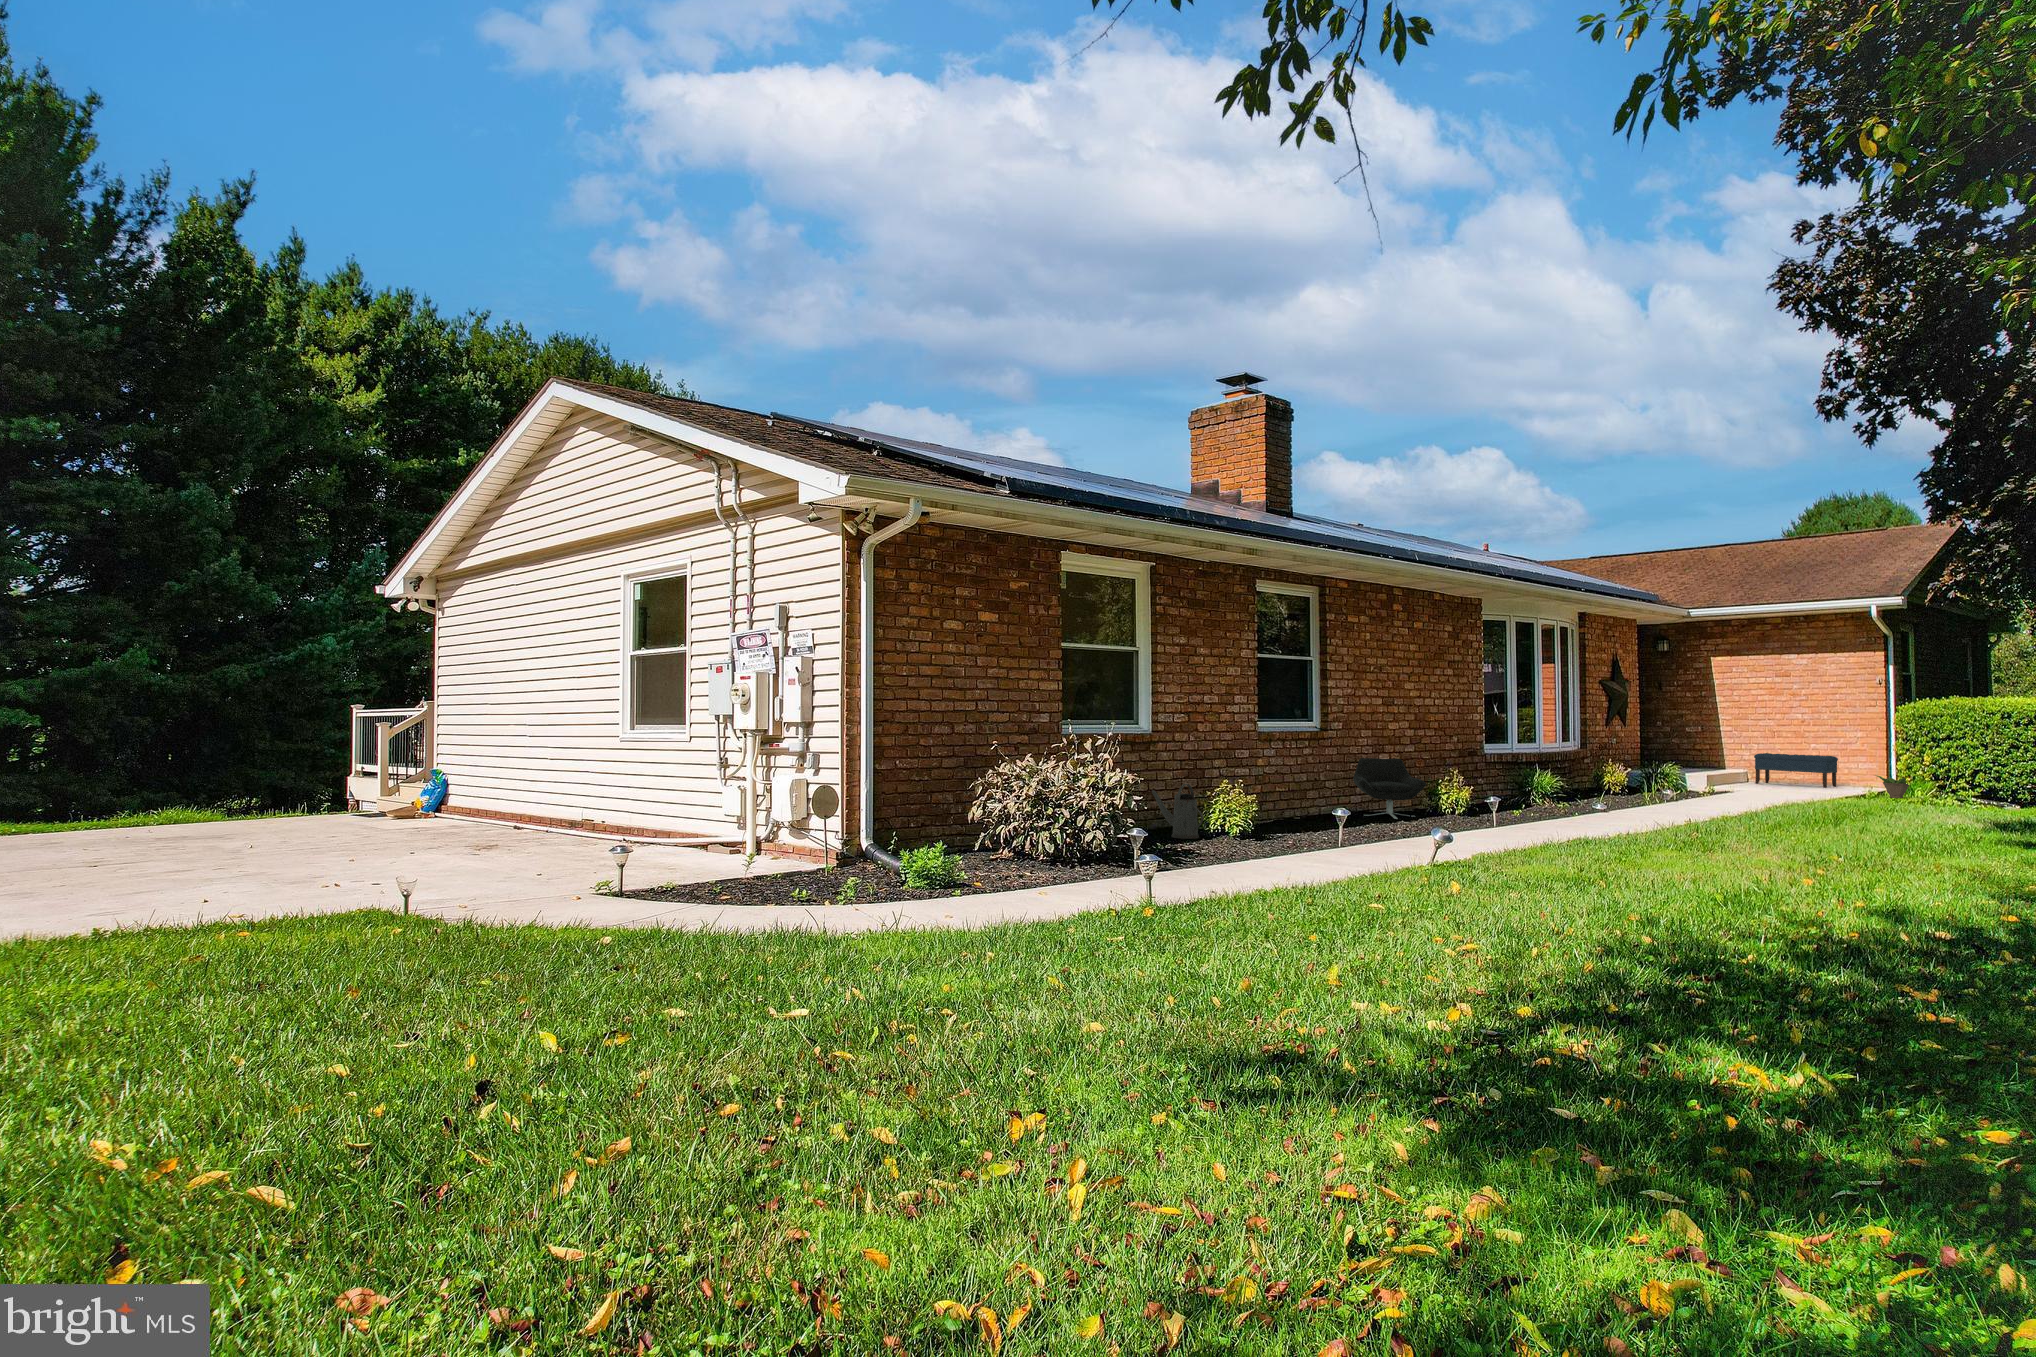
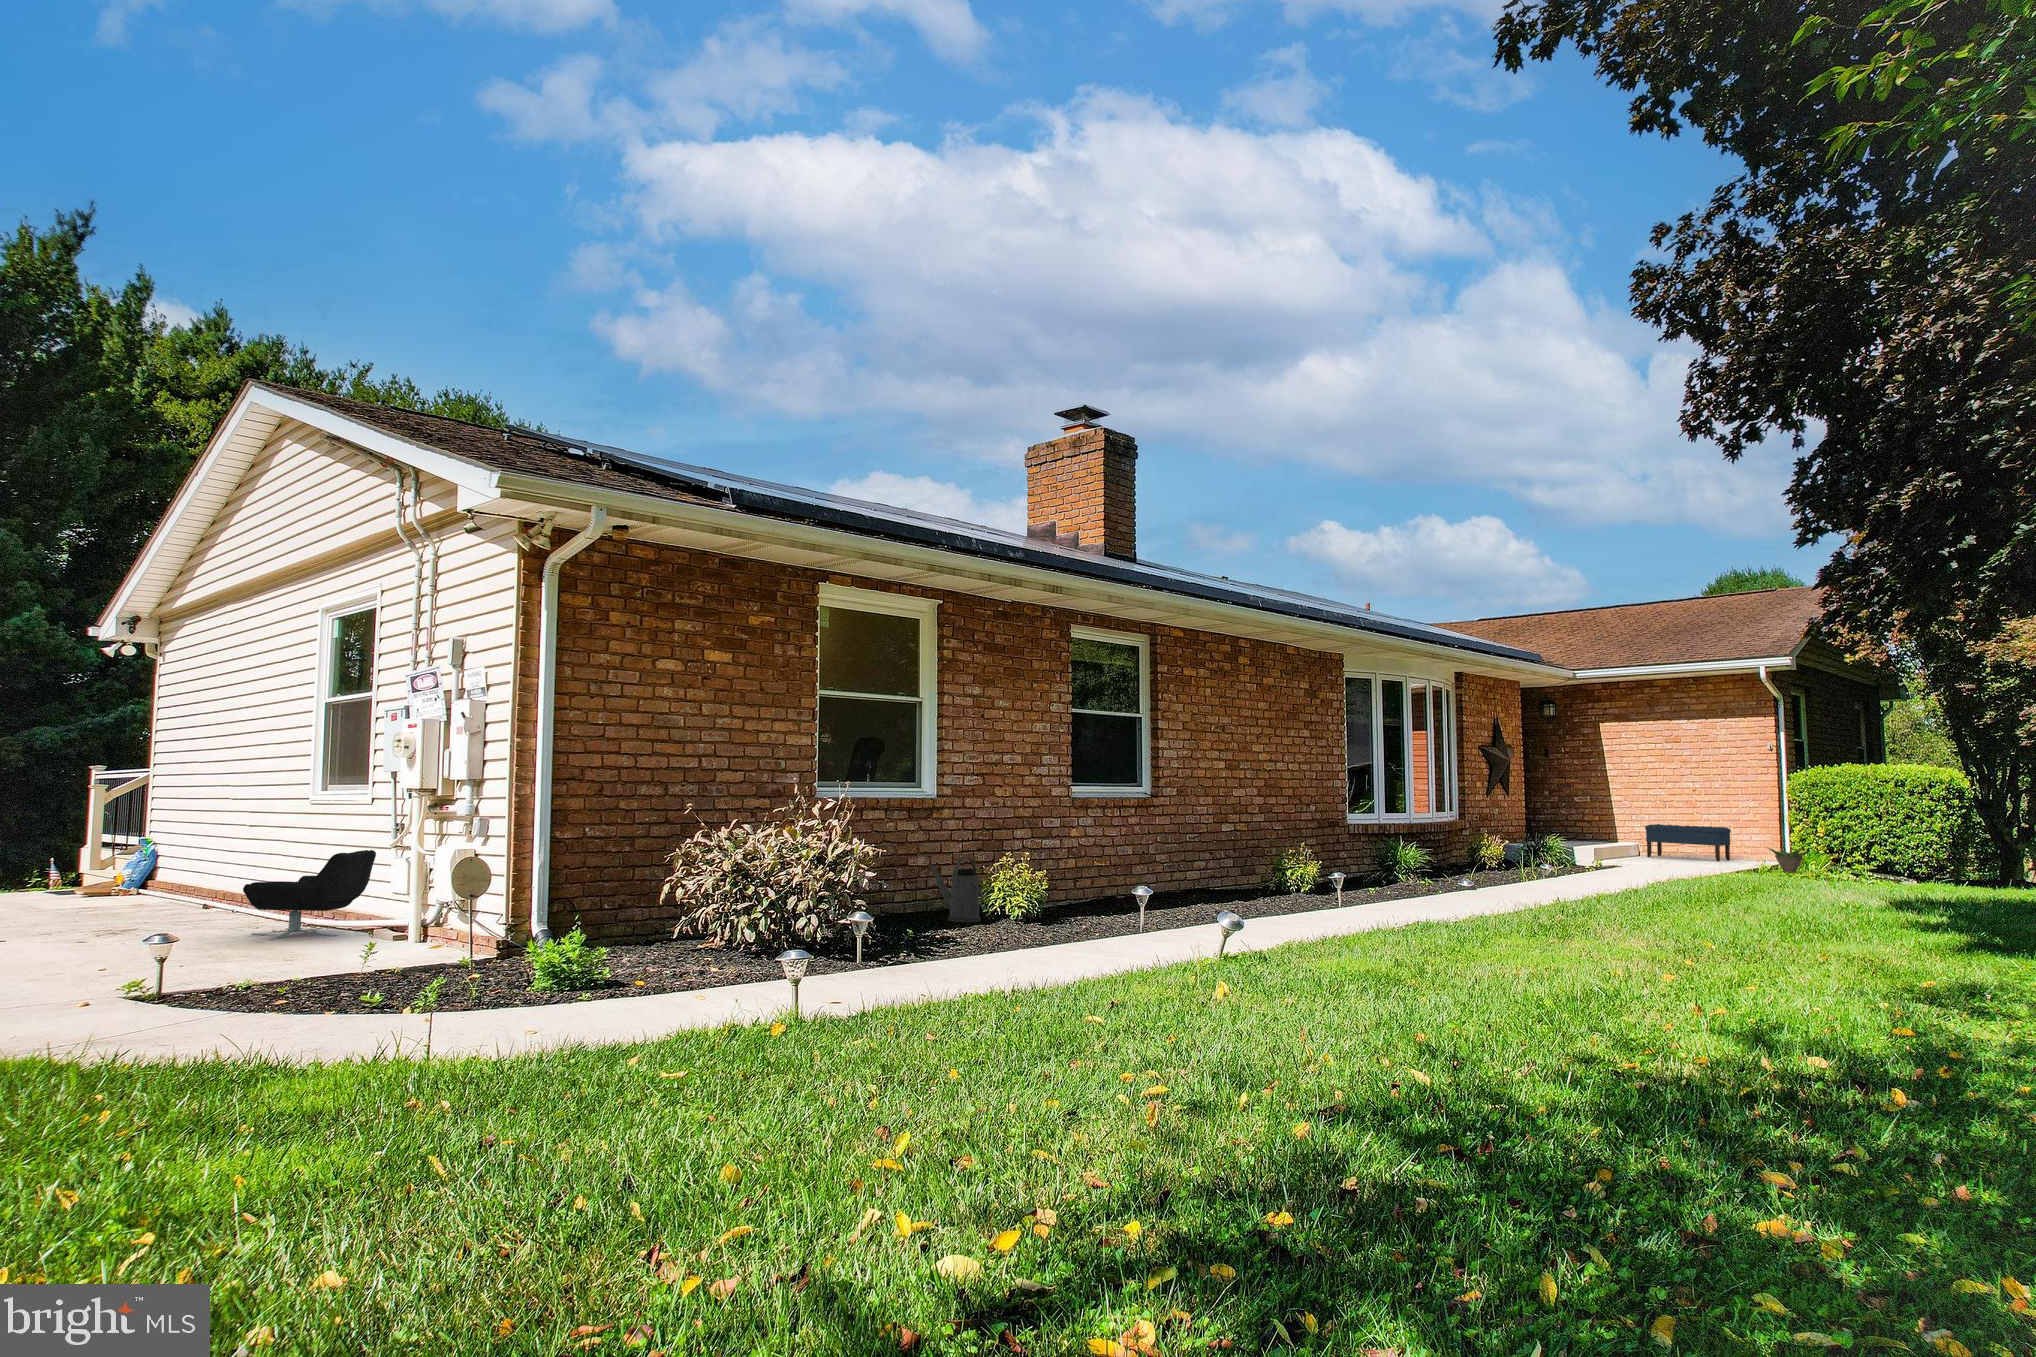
lounge chair: present [1353,758,1426,819] -> present [243,850,376,940]

